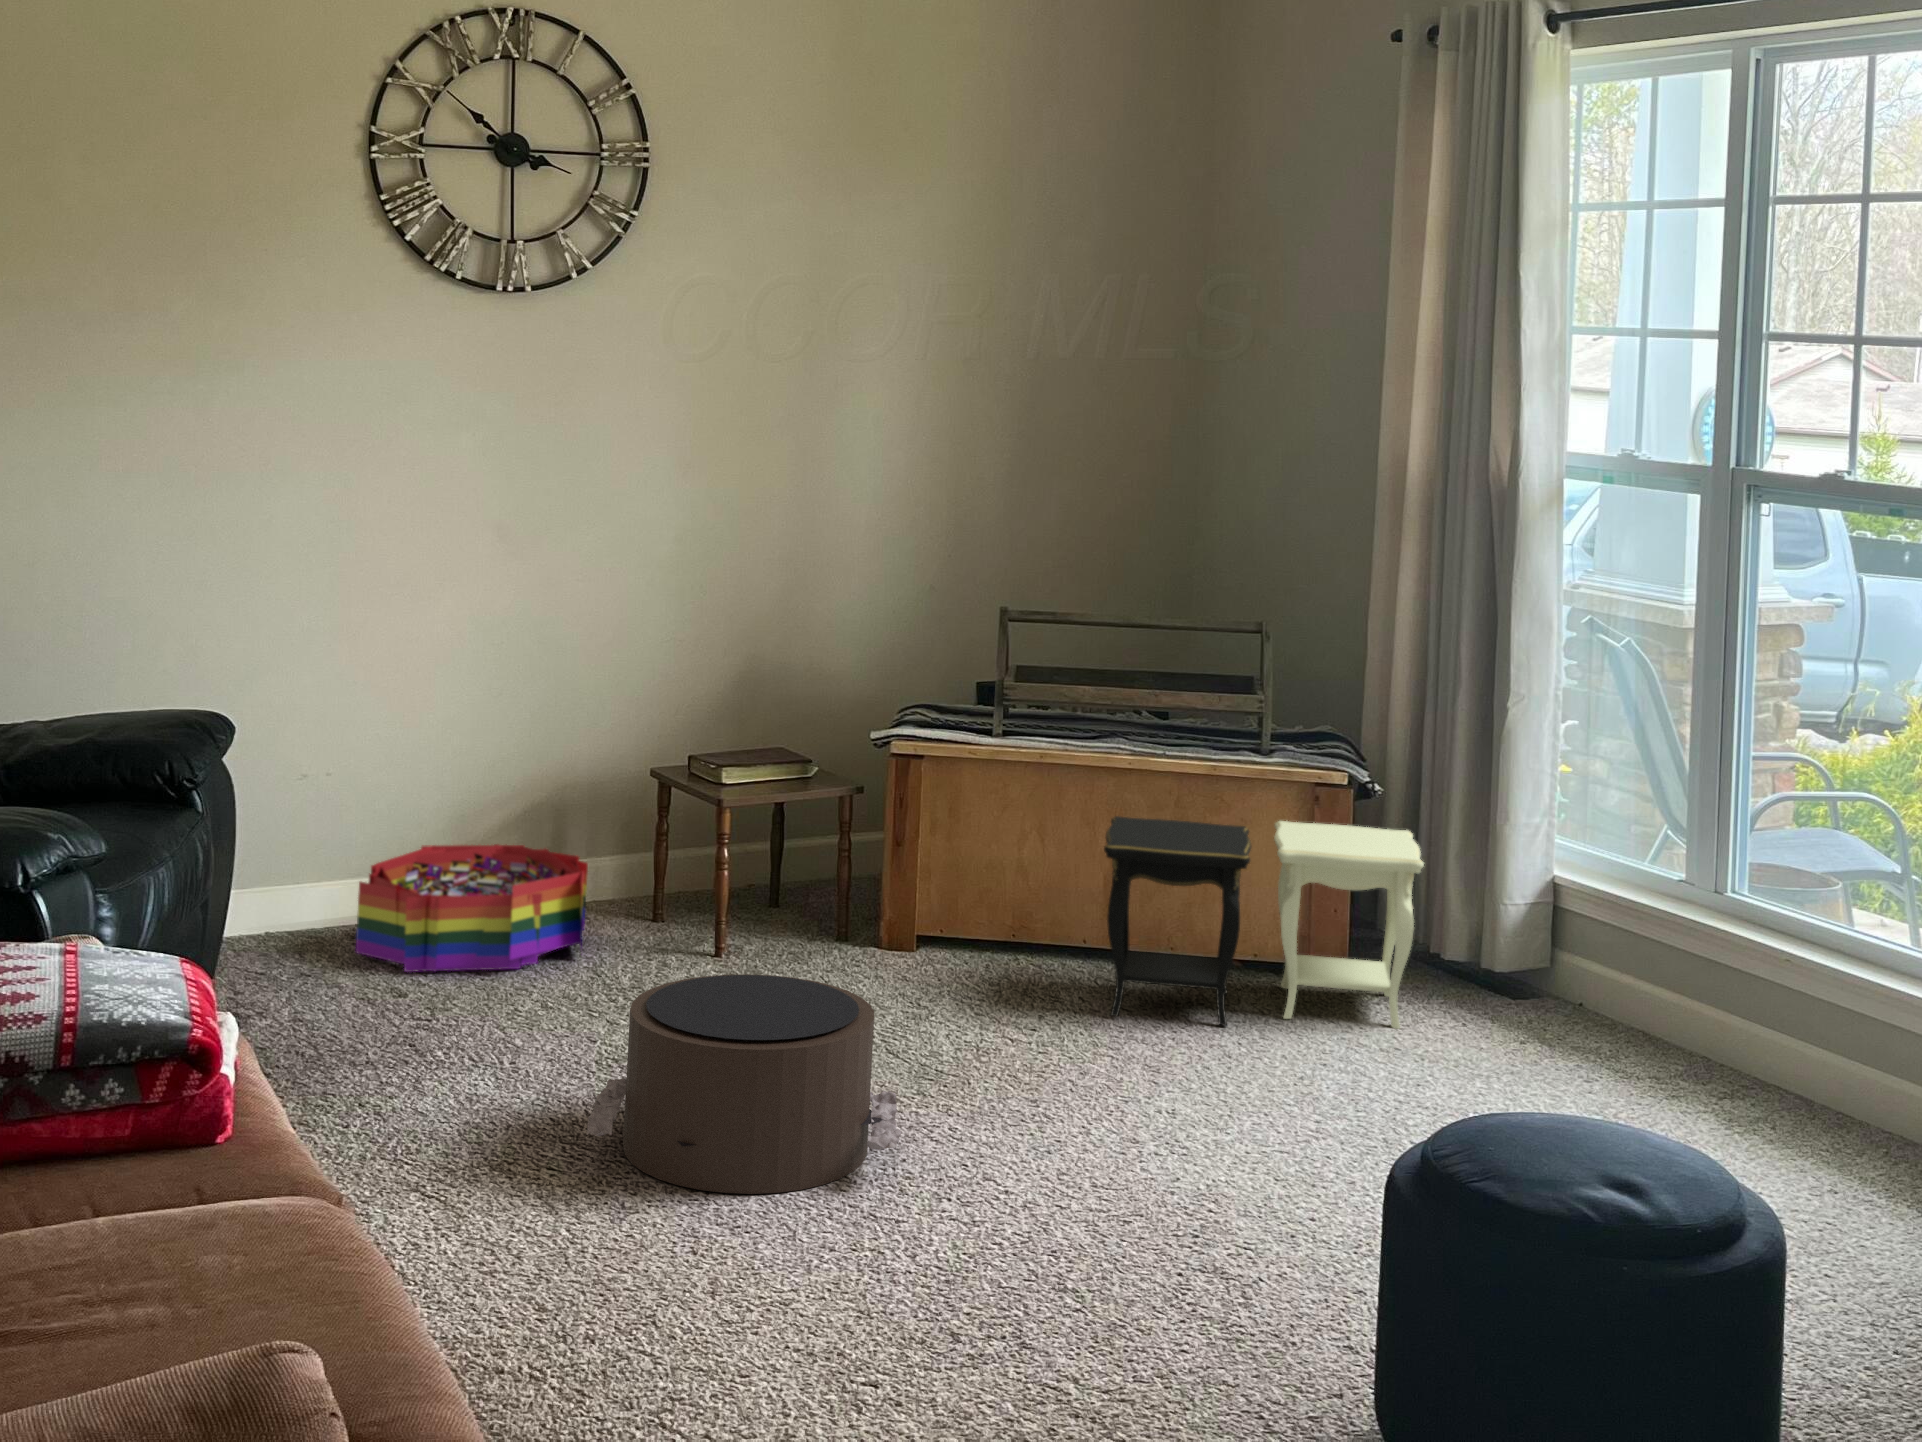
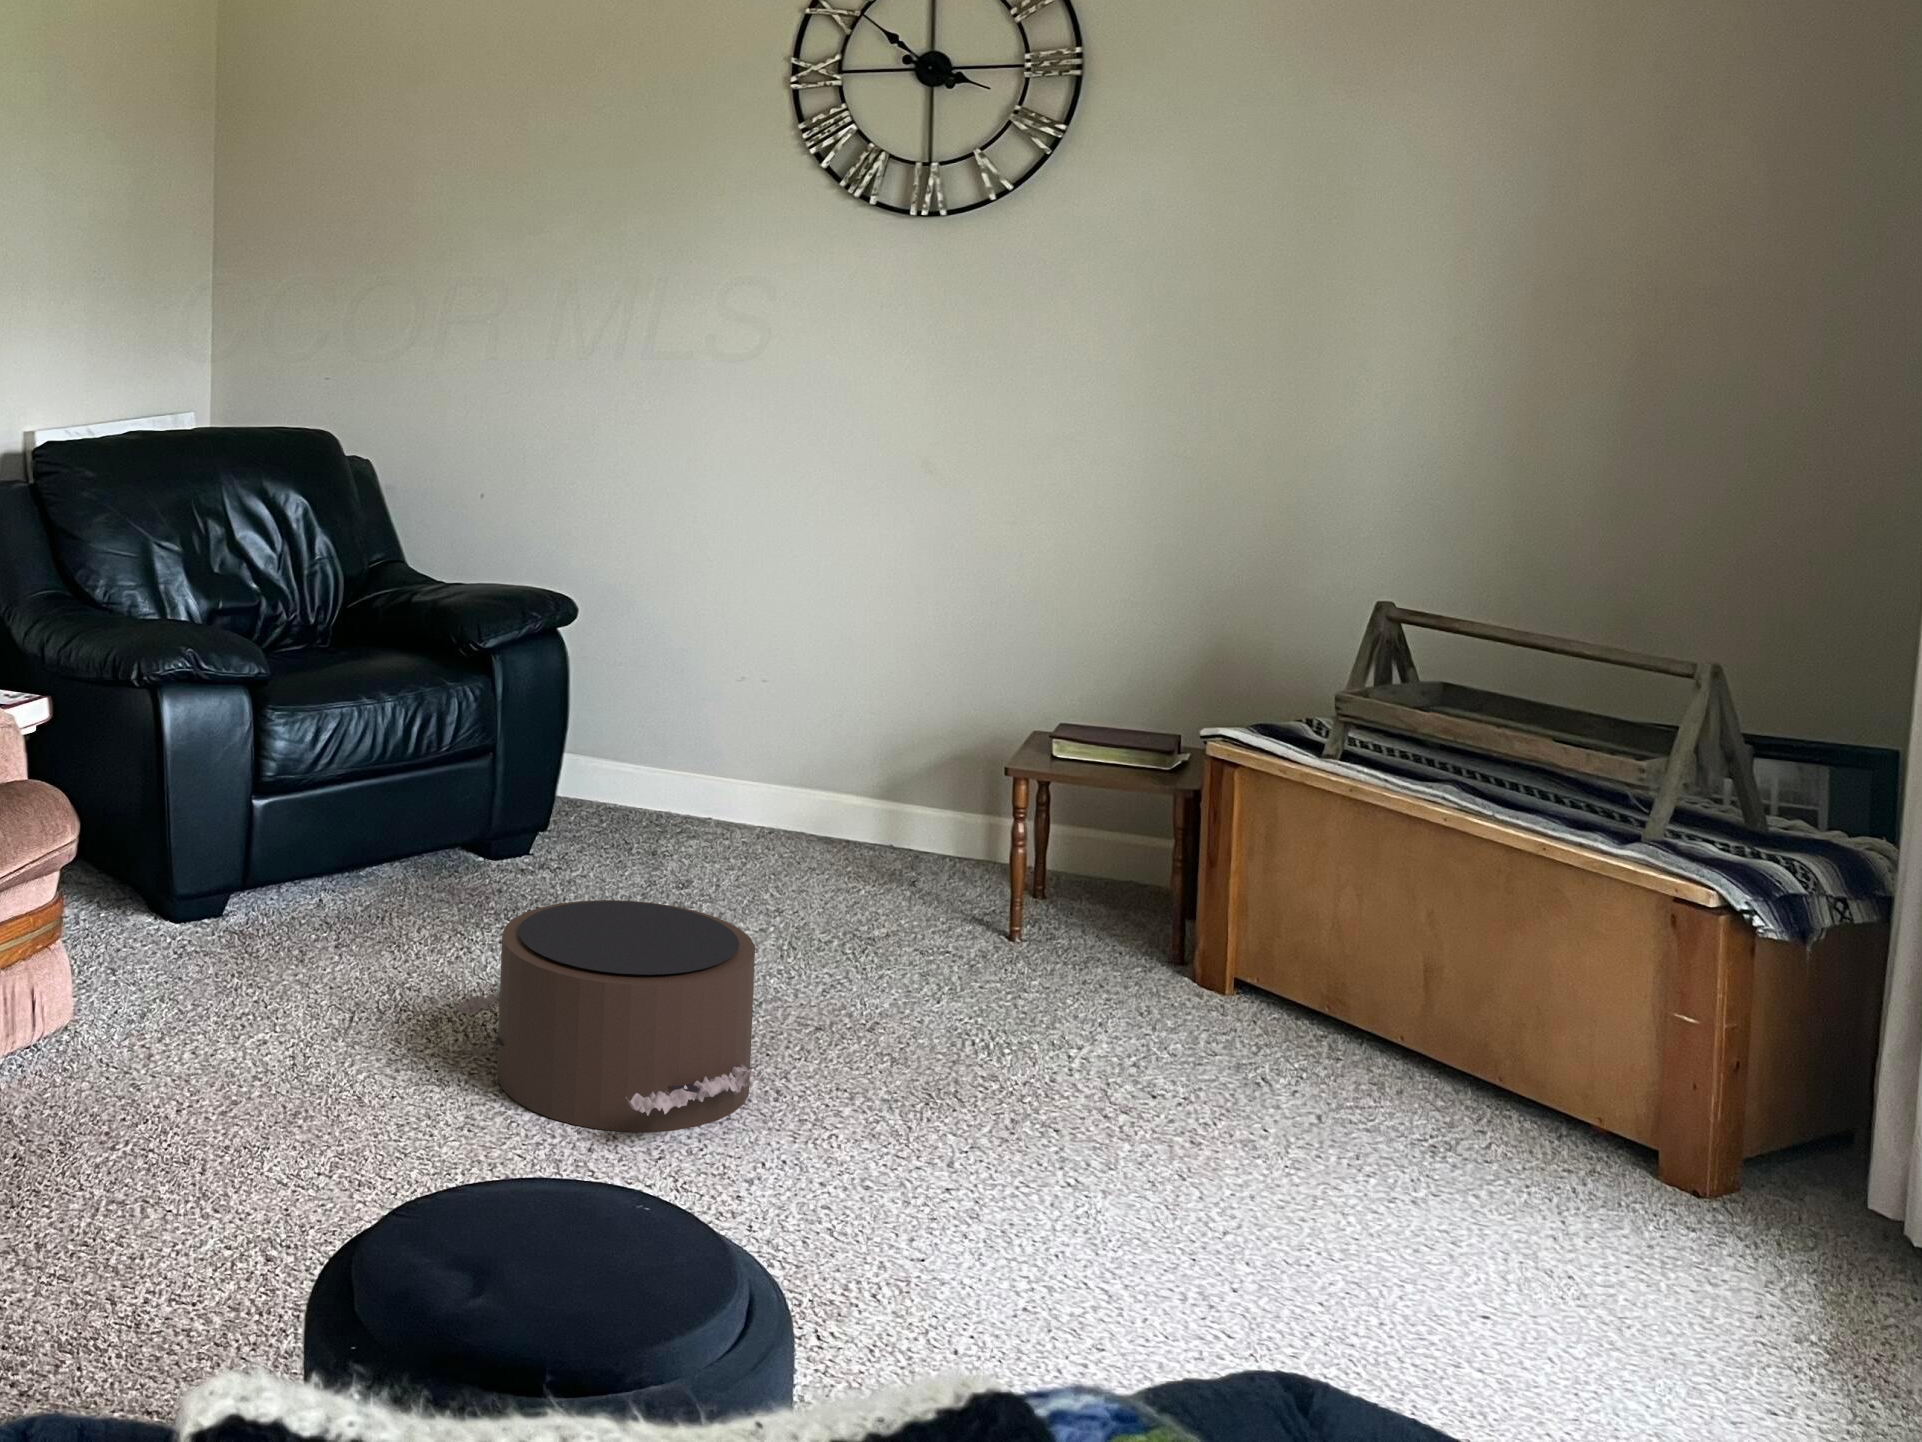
side table: present [1104,816,1424,1029] -> none [1254,878,1800,1275]
storage bin: present [356,844,588,972] -> none [713,766,936,900]

